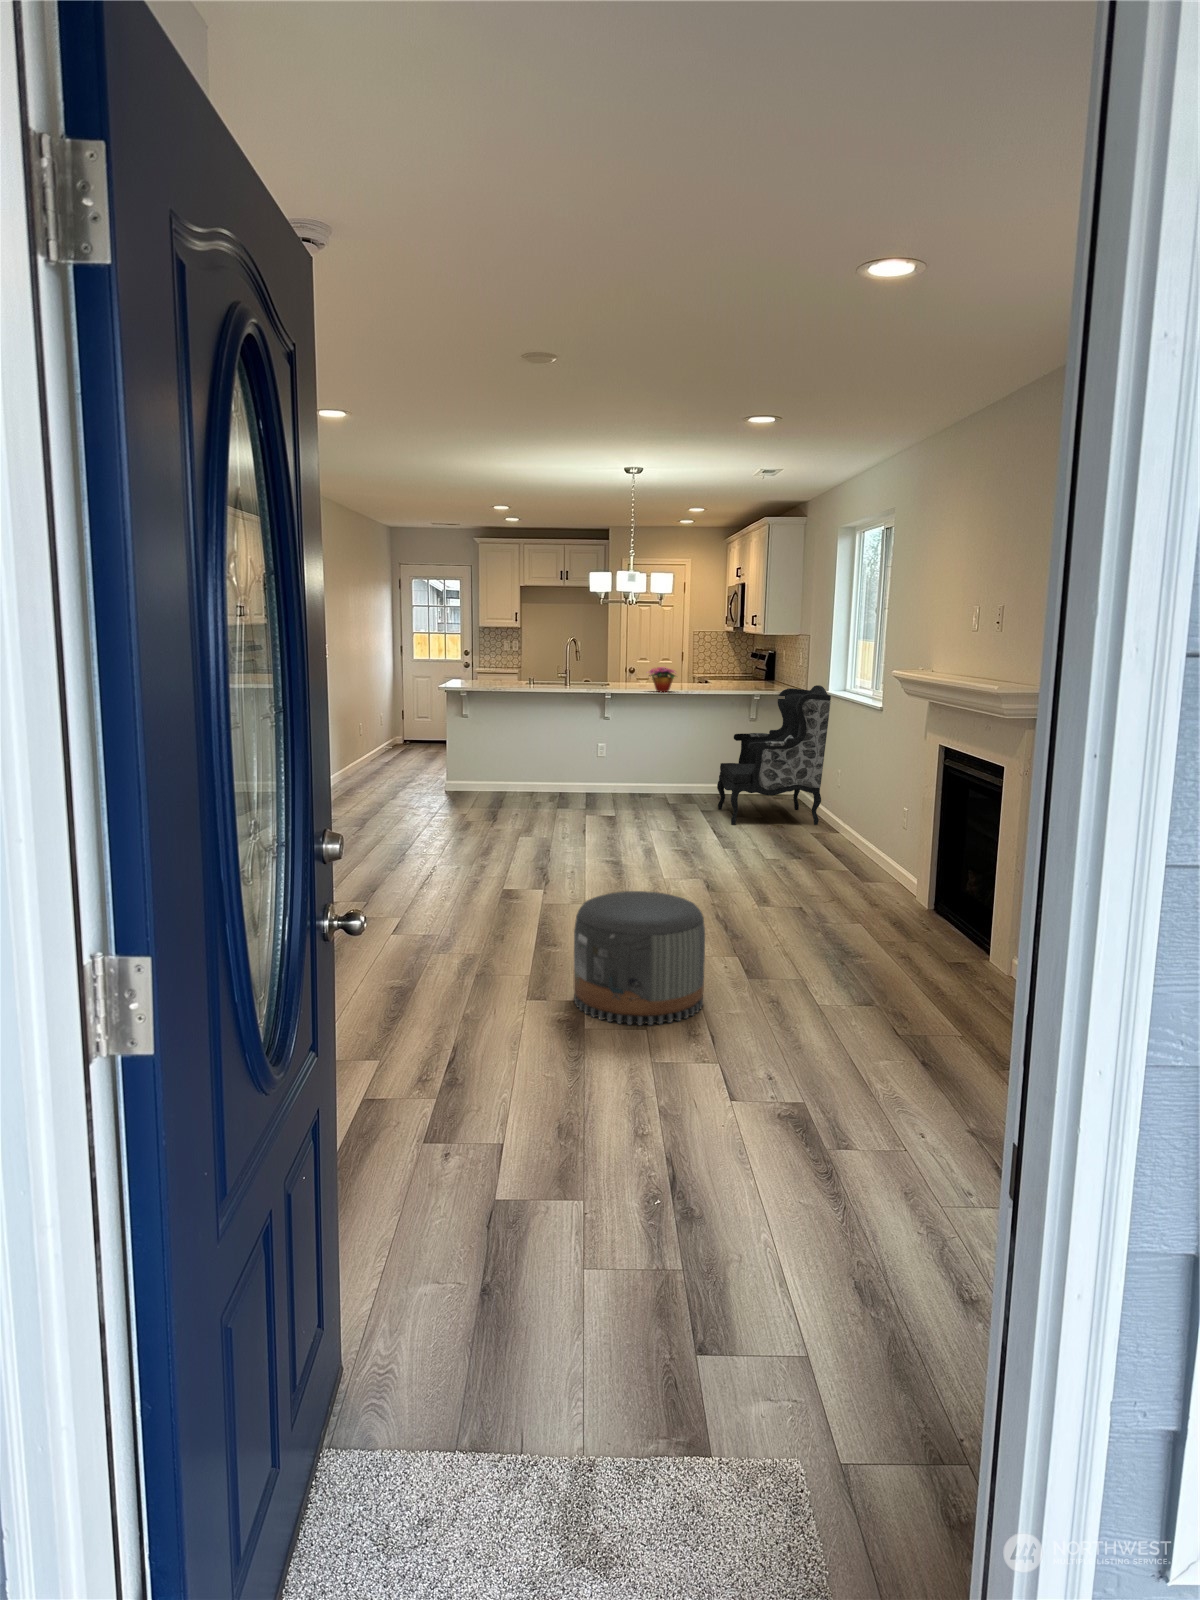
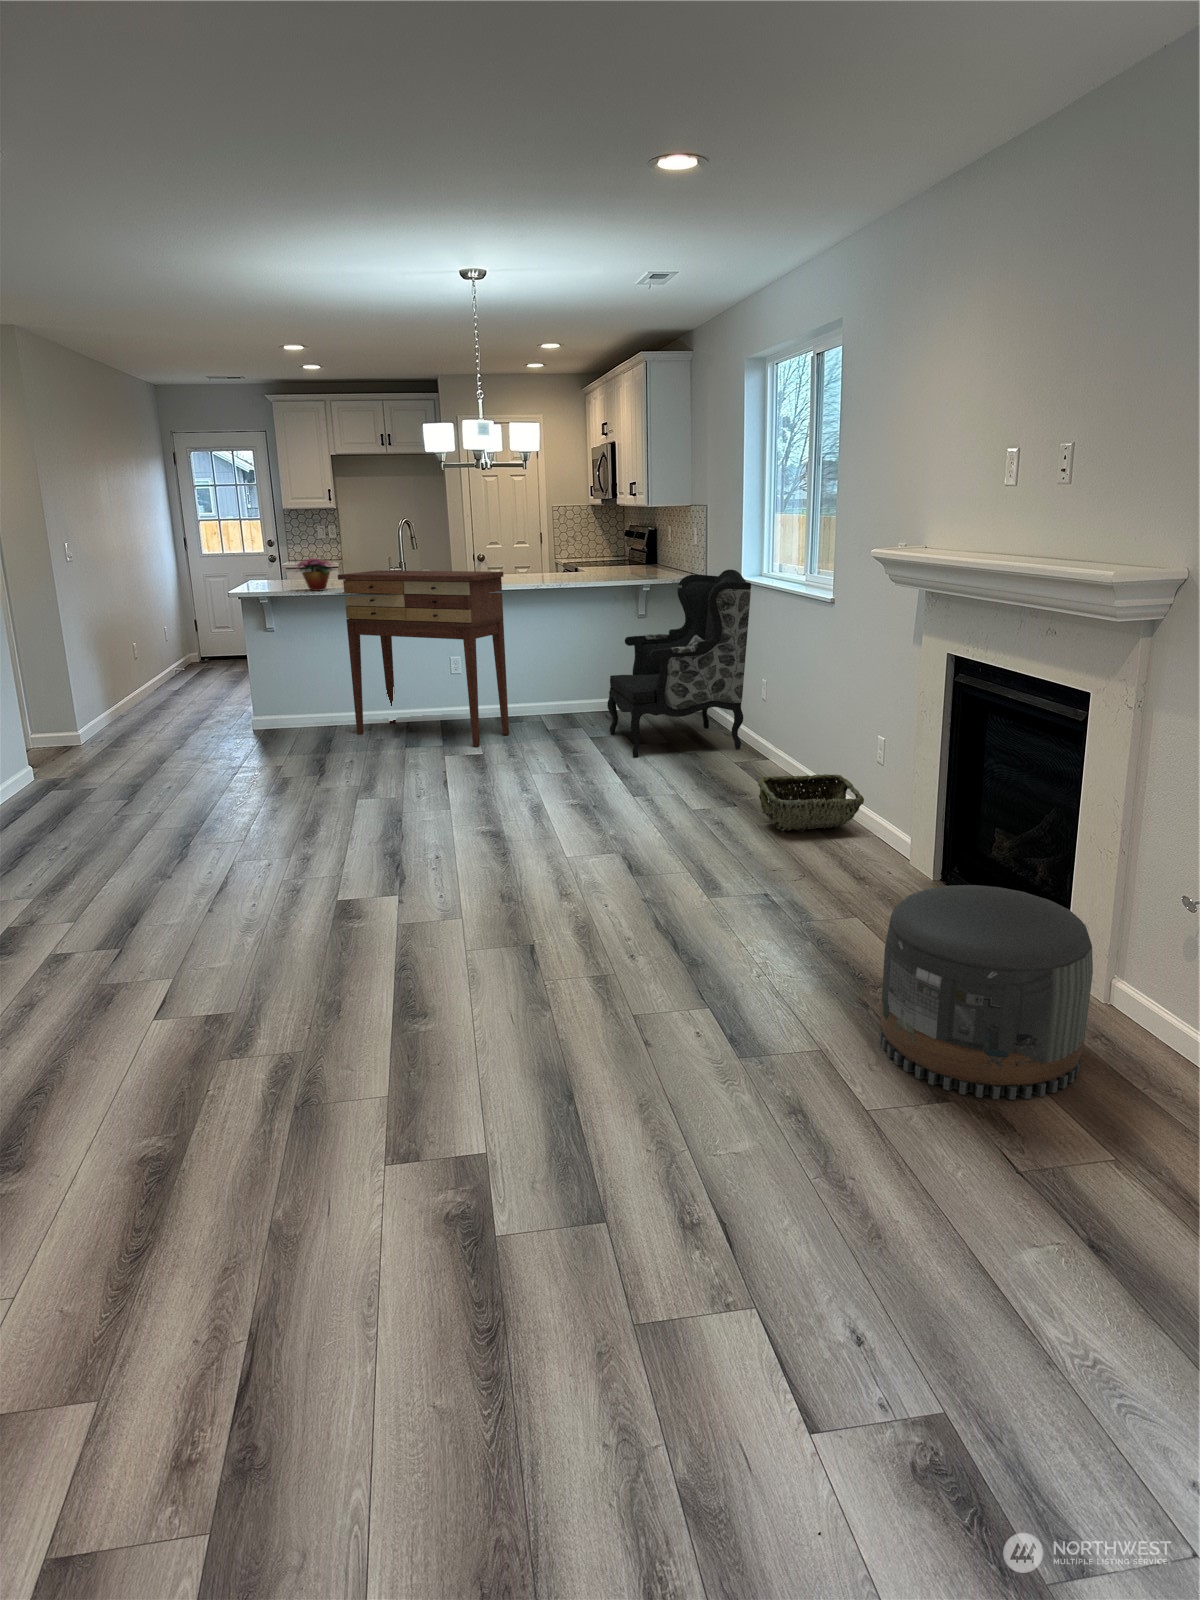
flower arrangement: present [649,667,675,692] -> present [297,558,332,591]
console table: none [519,675,643,811] -> present [338,571,509,746]
woven basket: none [812,834,891,875] -> present [758,774,864,831]
pouf: present [574,891,705,1025] -> present [880,885,1093,1100]

